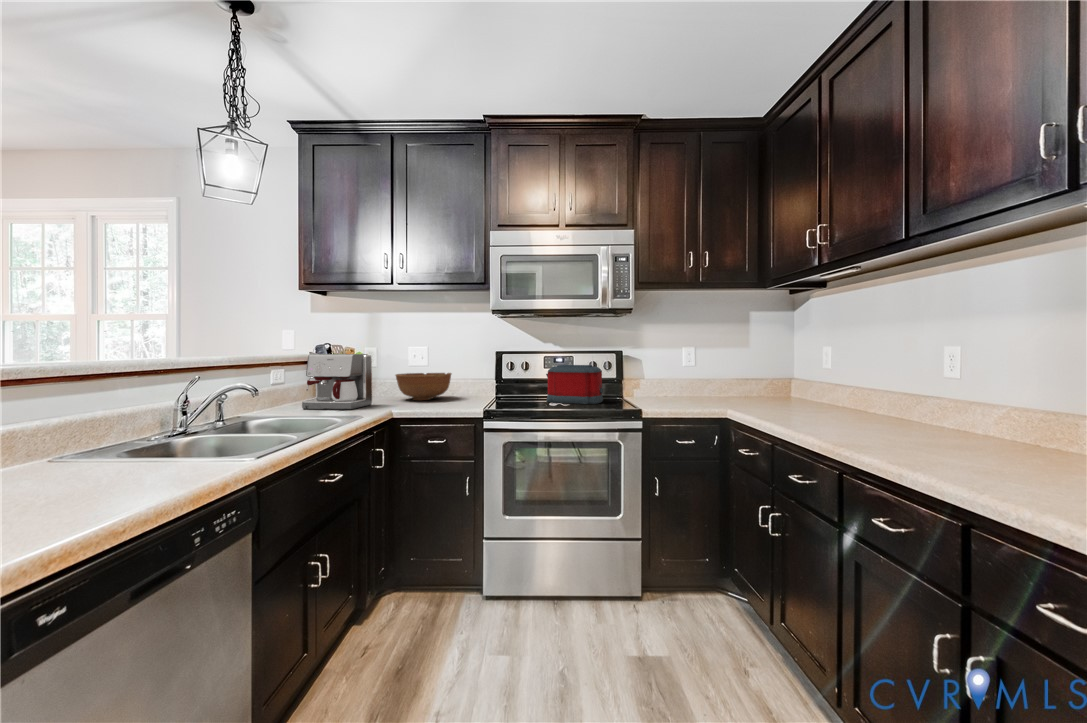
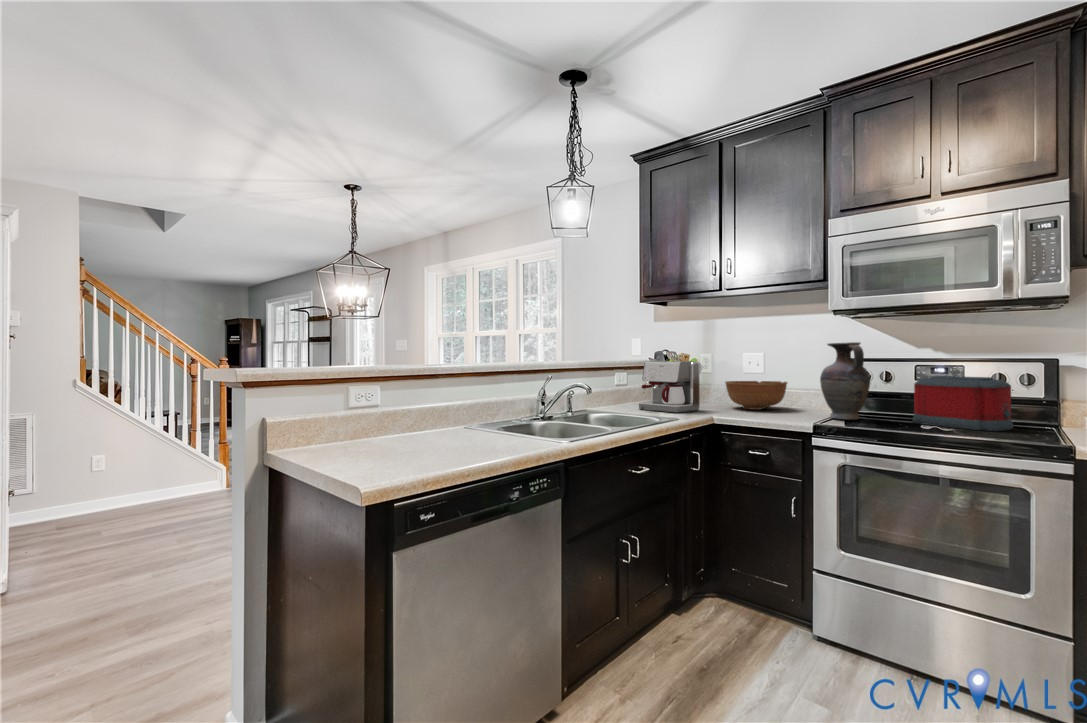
vase: none [483,338,519,403] -> present [820,342,870,420]

